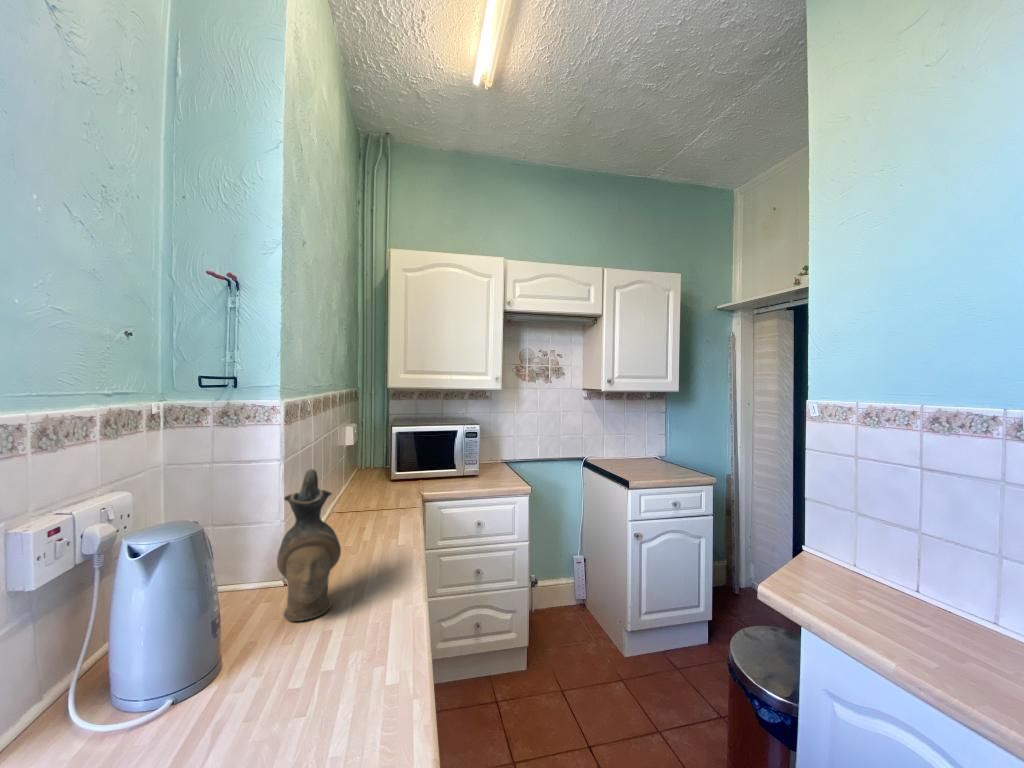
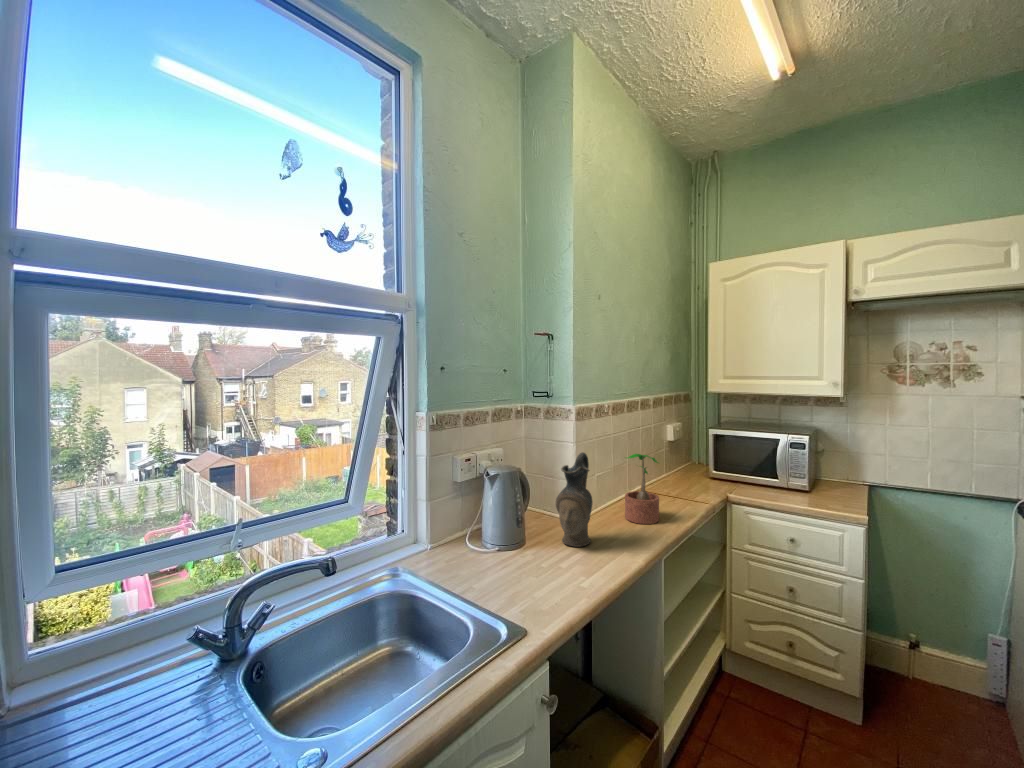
potted plant: none [341,463,390,554] -> present [625,454,659,524]

